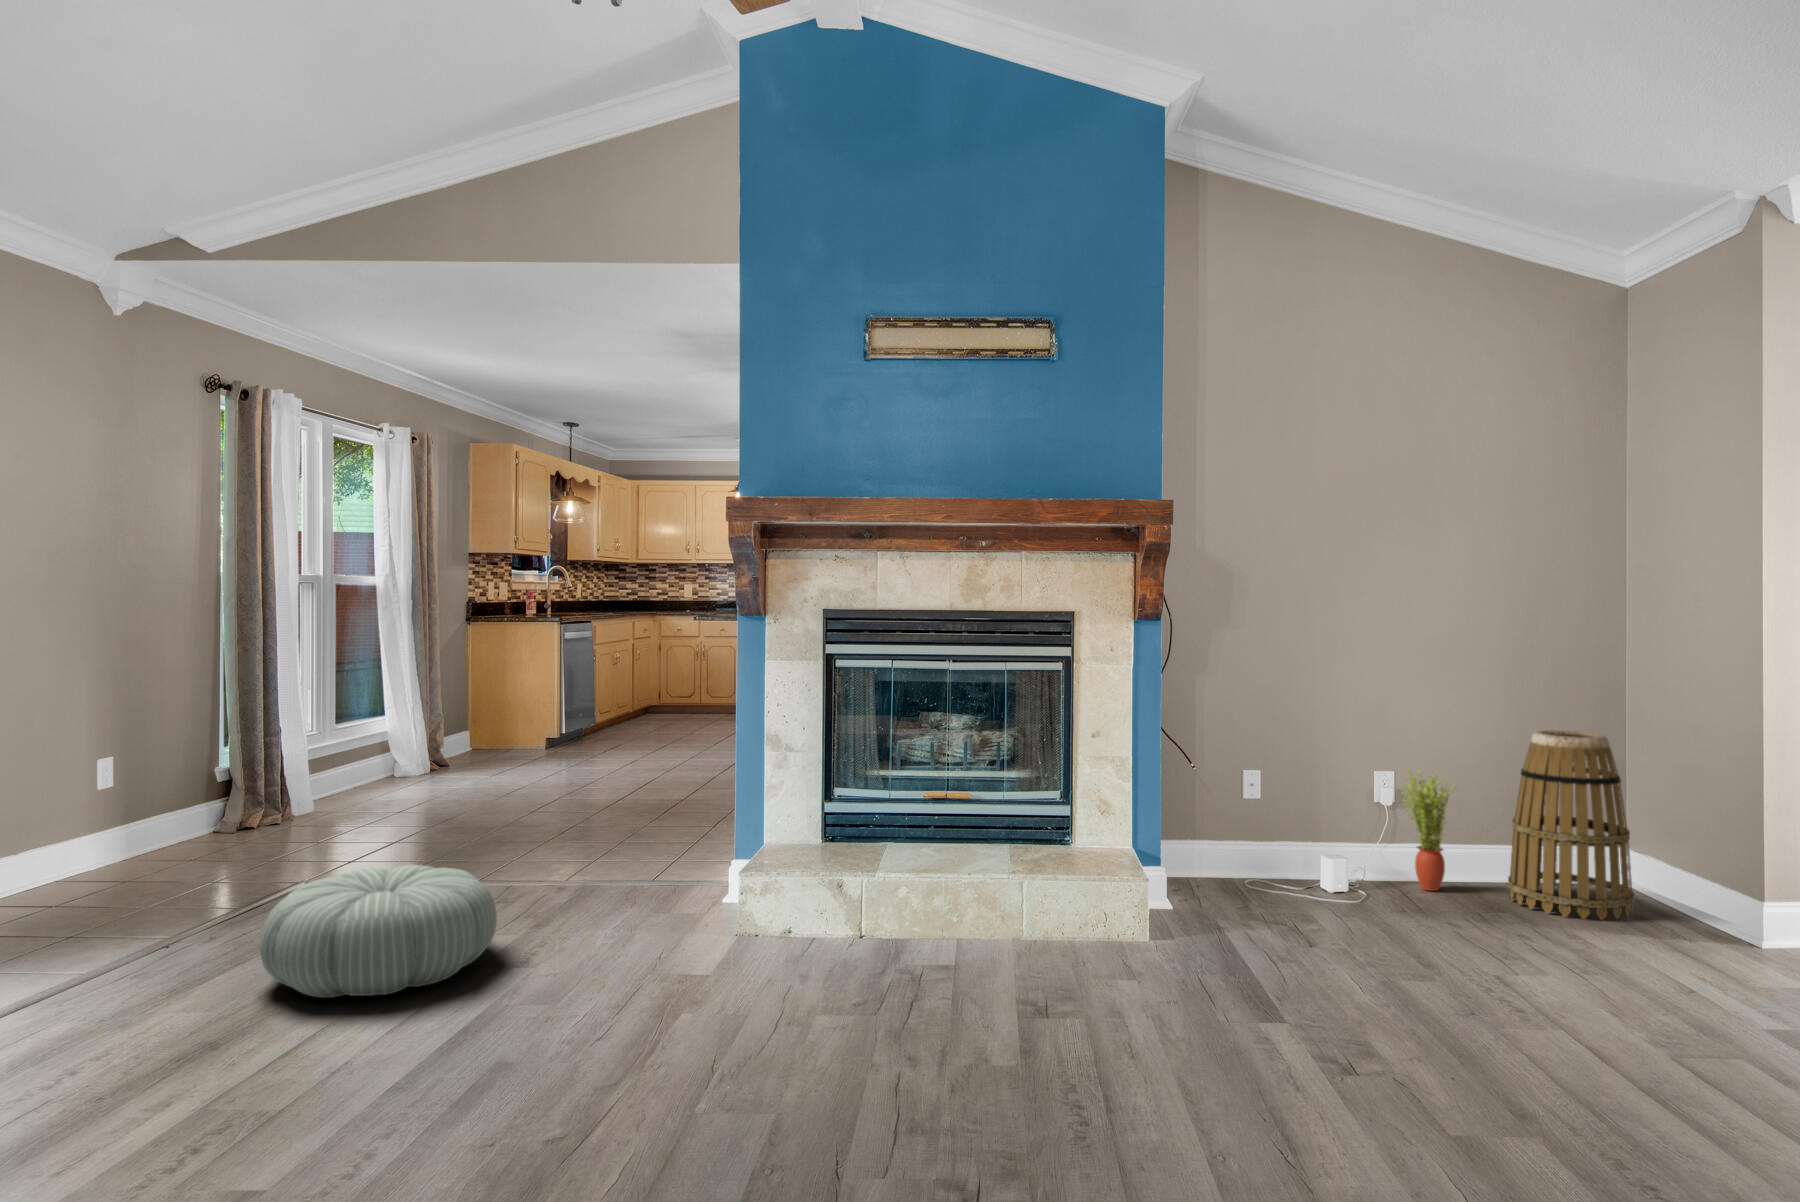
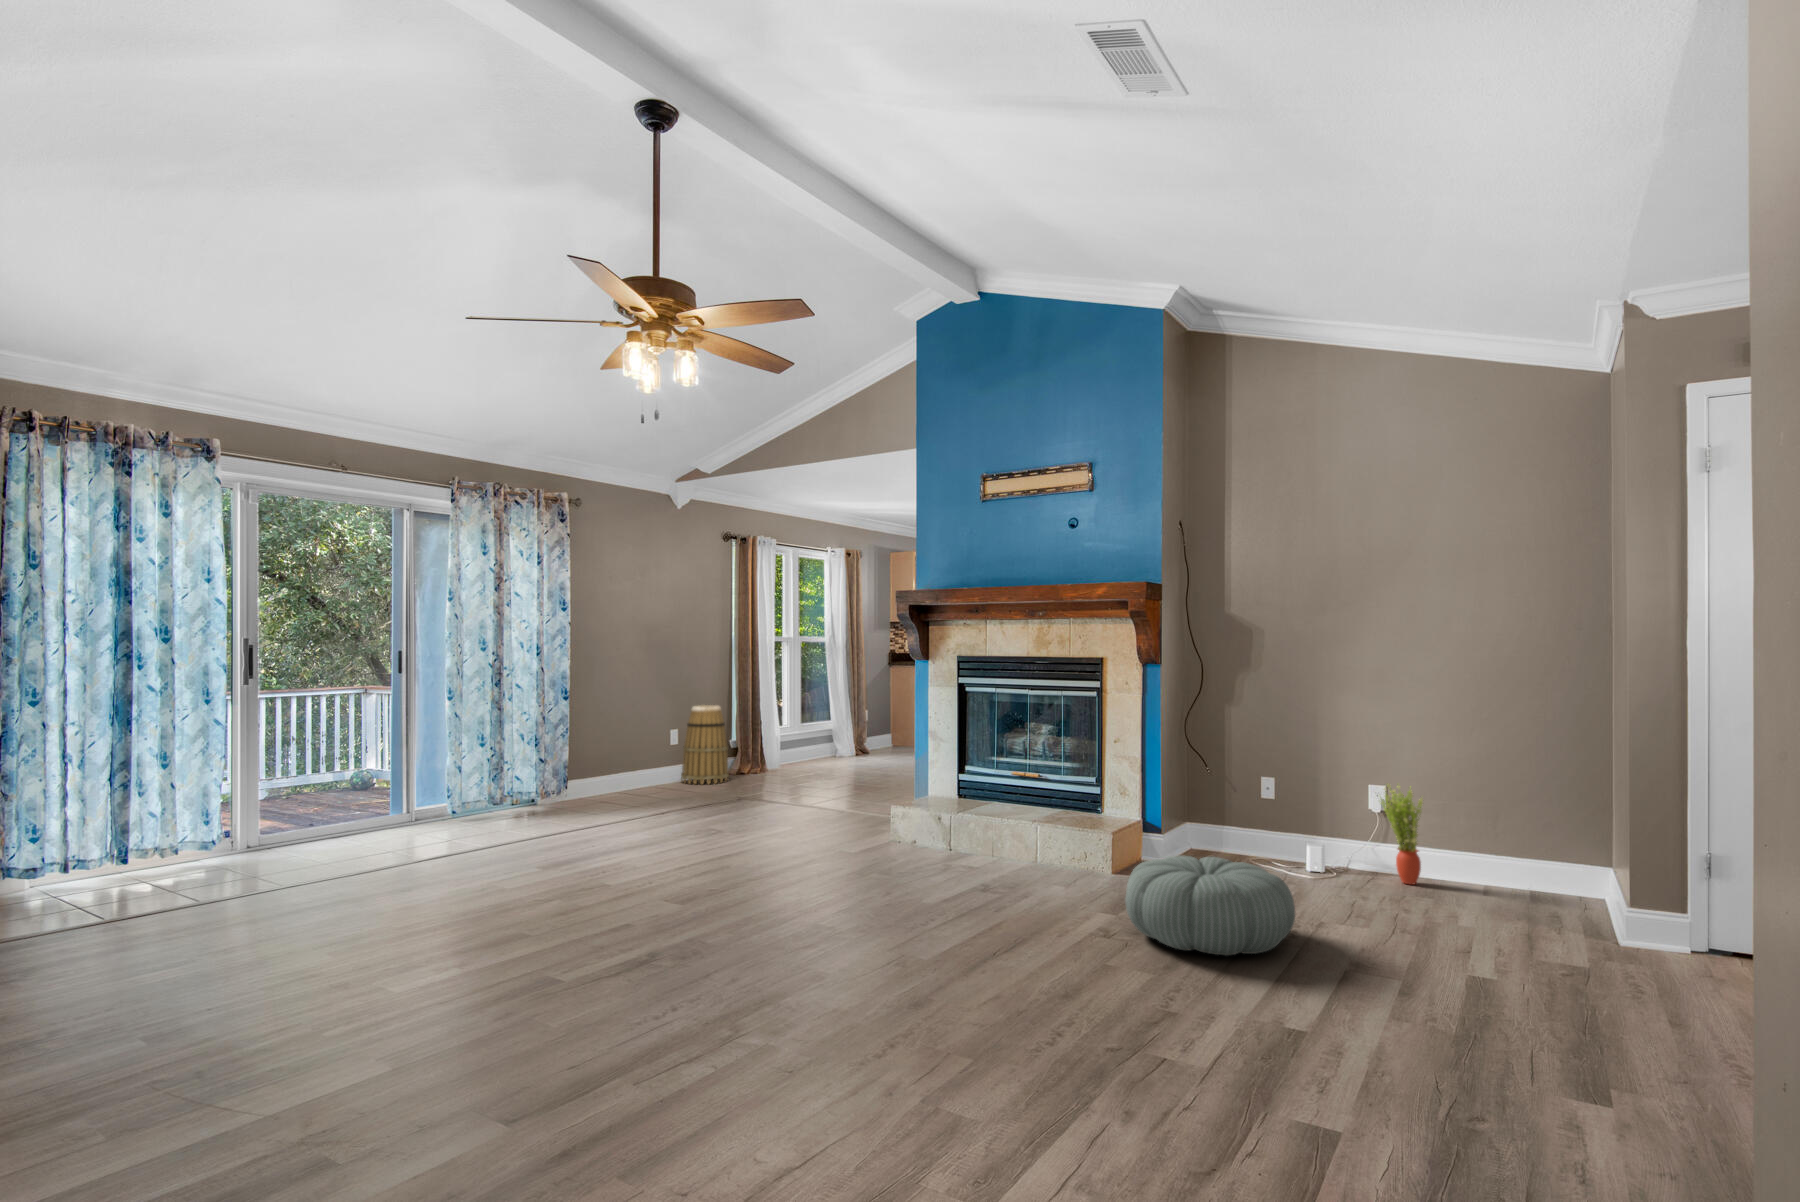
basket: present [1508,730,1635,920] -> present [681,705,729,784]
pouf: present [260,865,497,998] -> present [1125,855,1295,956]

